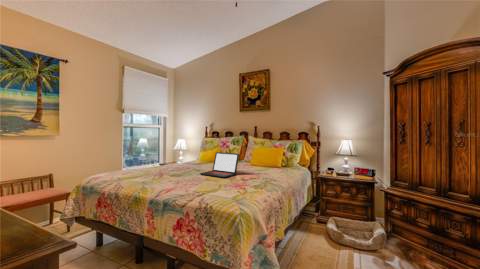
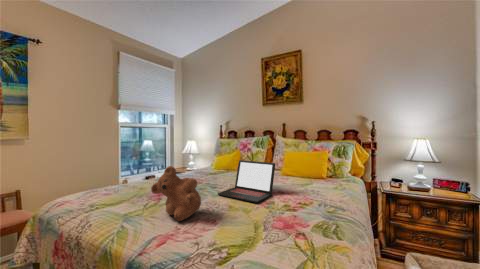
teddy bear: none [158,153,188,184] -> present [151,166,201,221]

